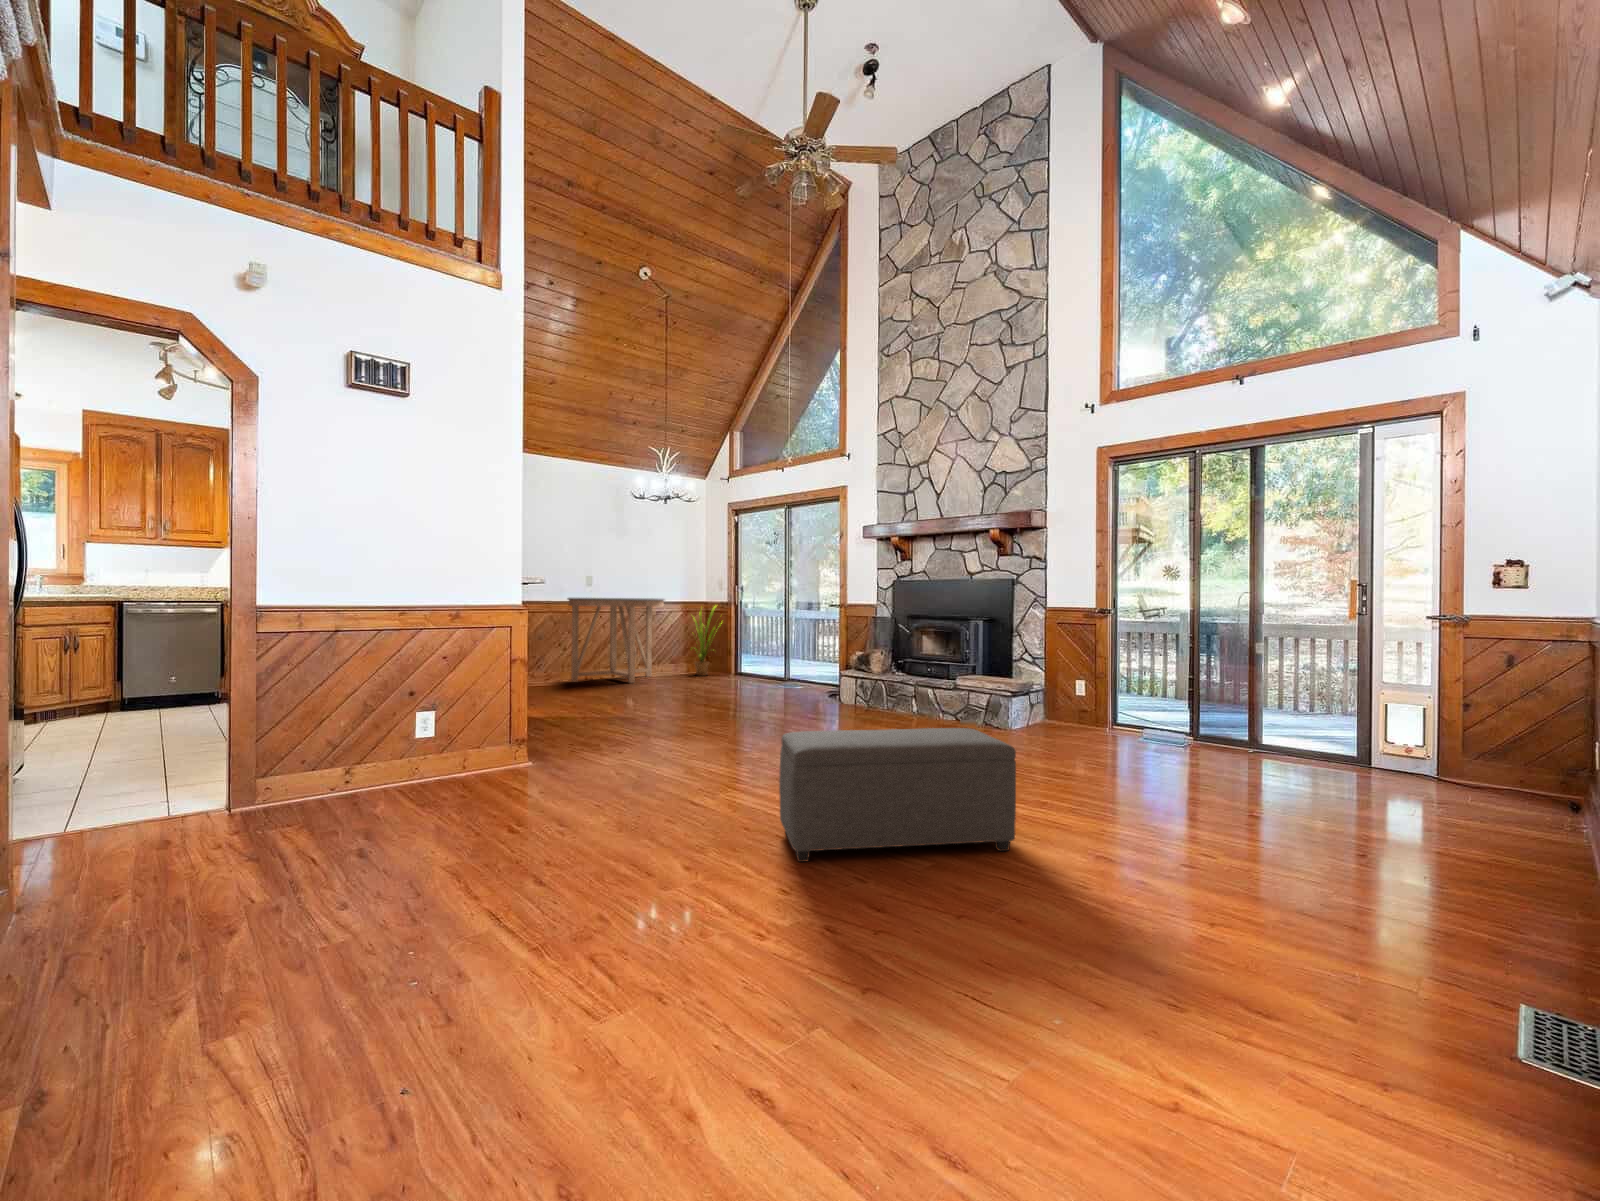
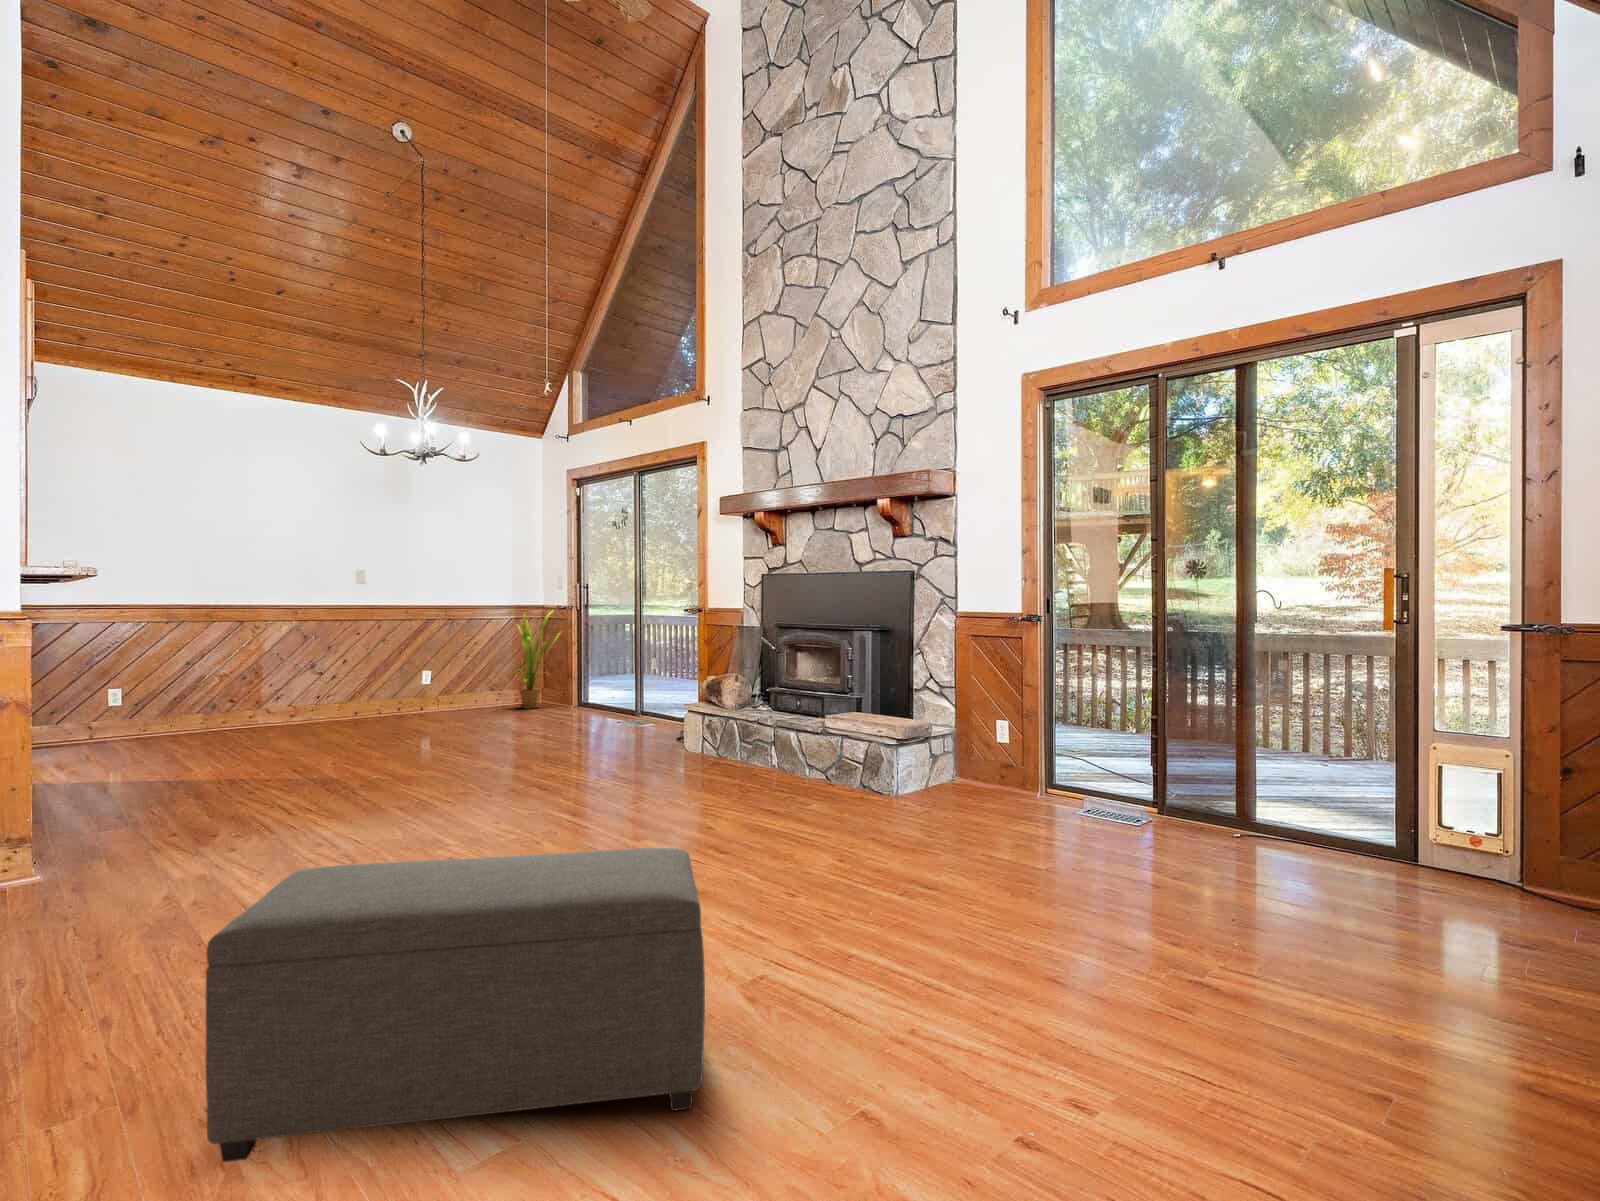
console table: present [568,598,665,683] -> none [321,602,471,723]

